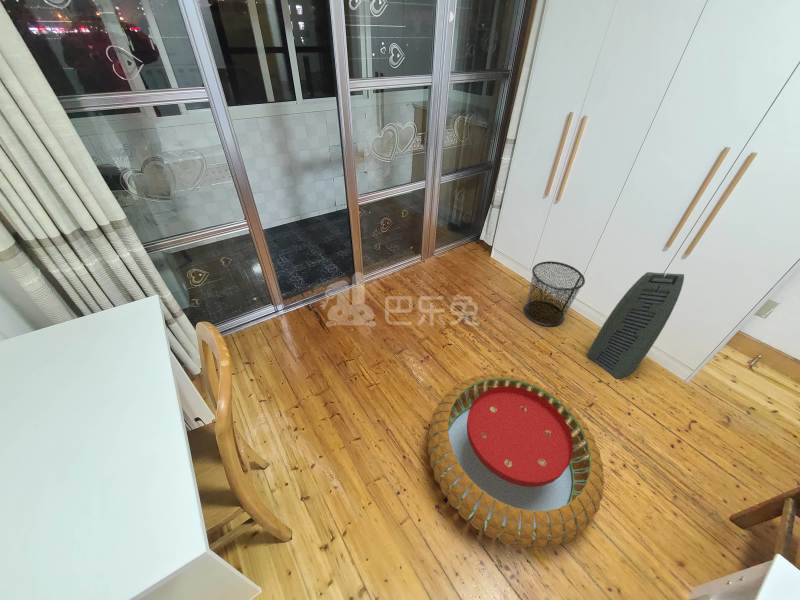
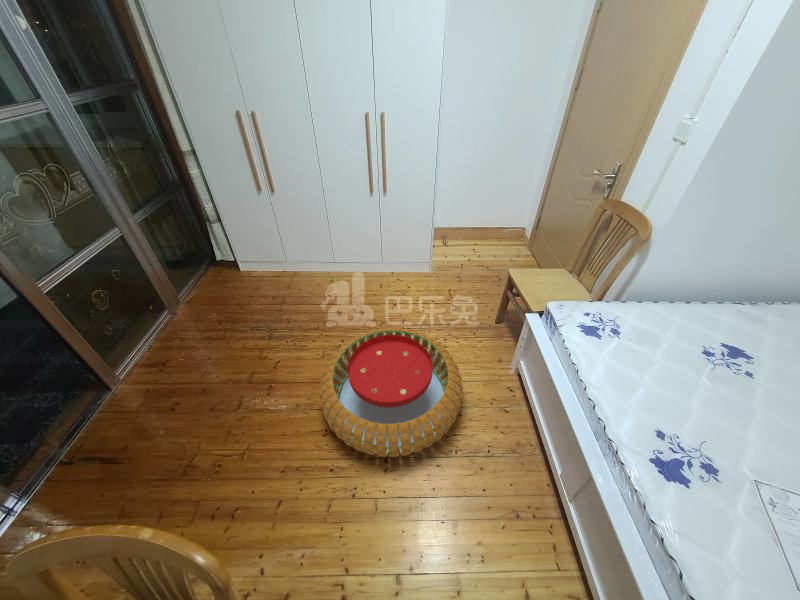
waste bin: present [524,261,585,326] -> none [294,238,341,297]
air purifier: present [587,272,684,379] -> none [371,204,404,296]

